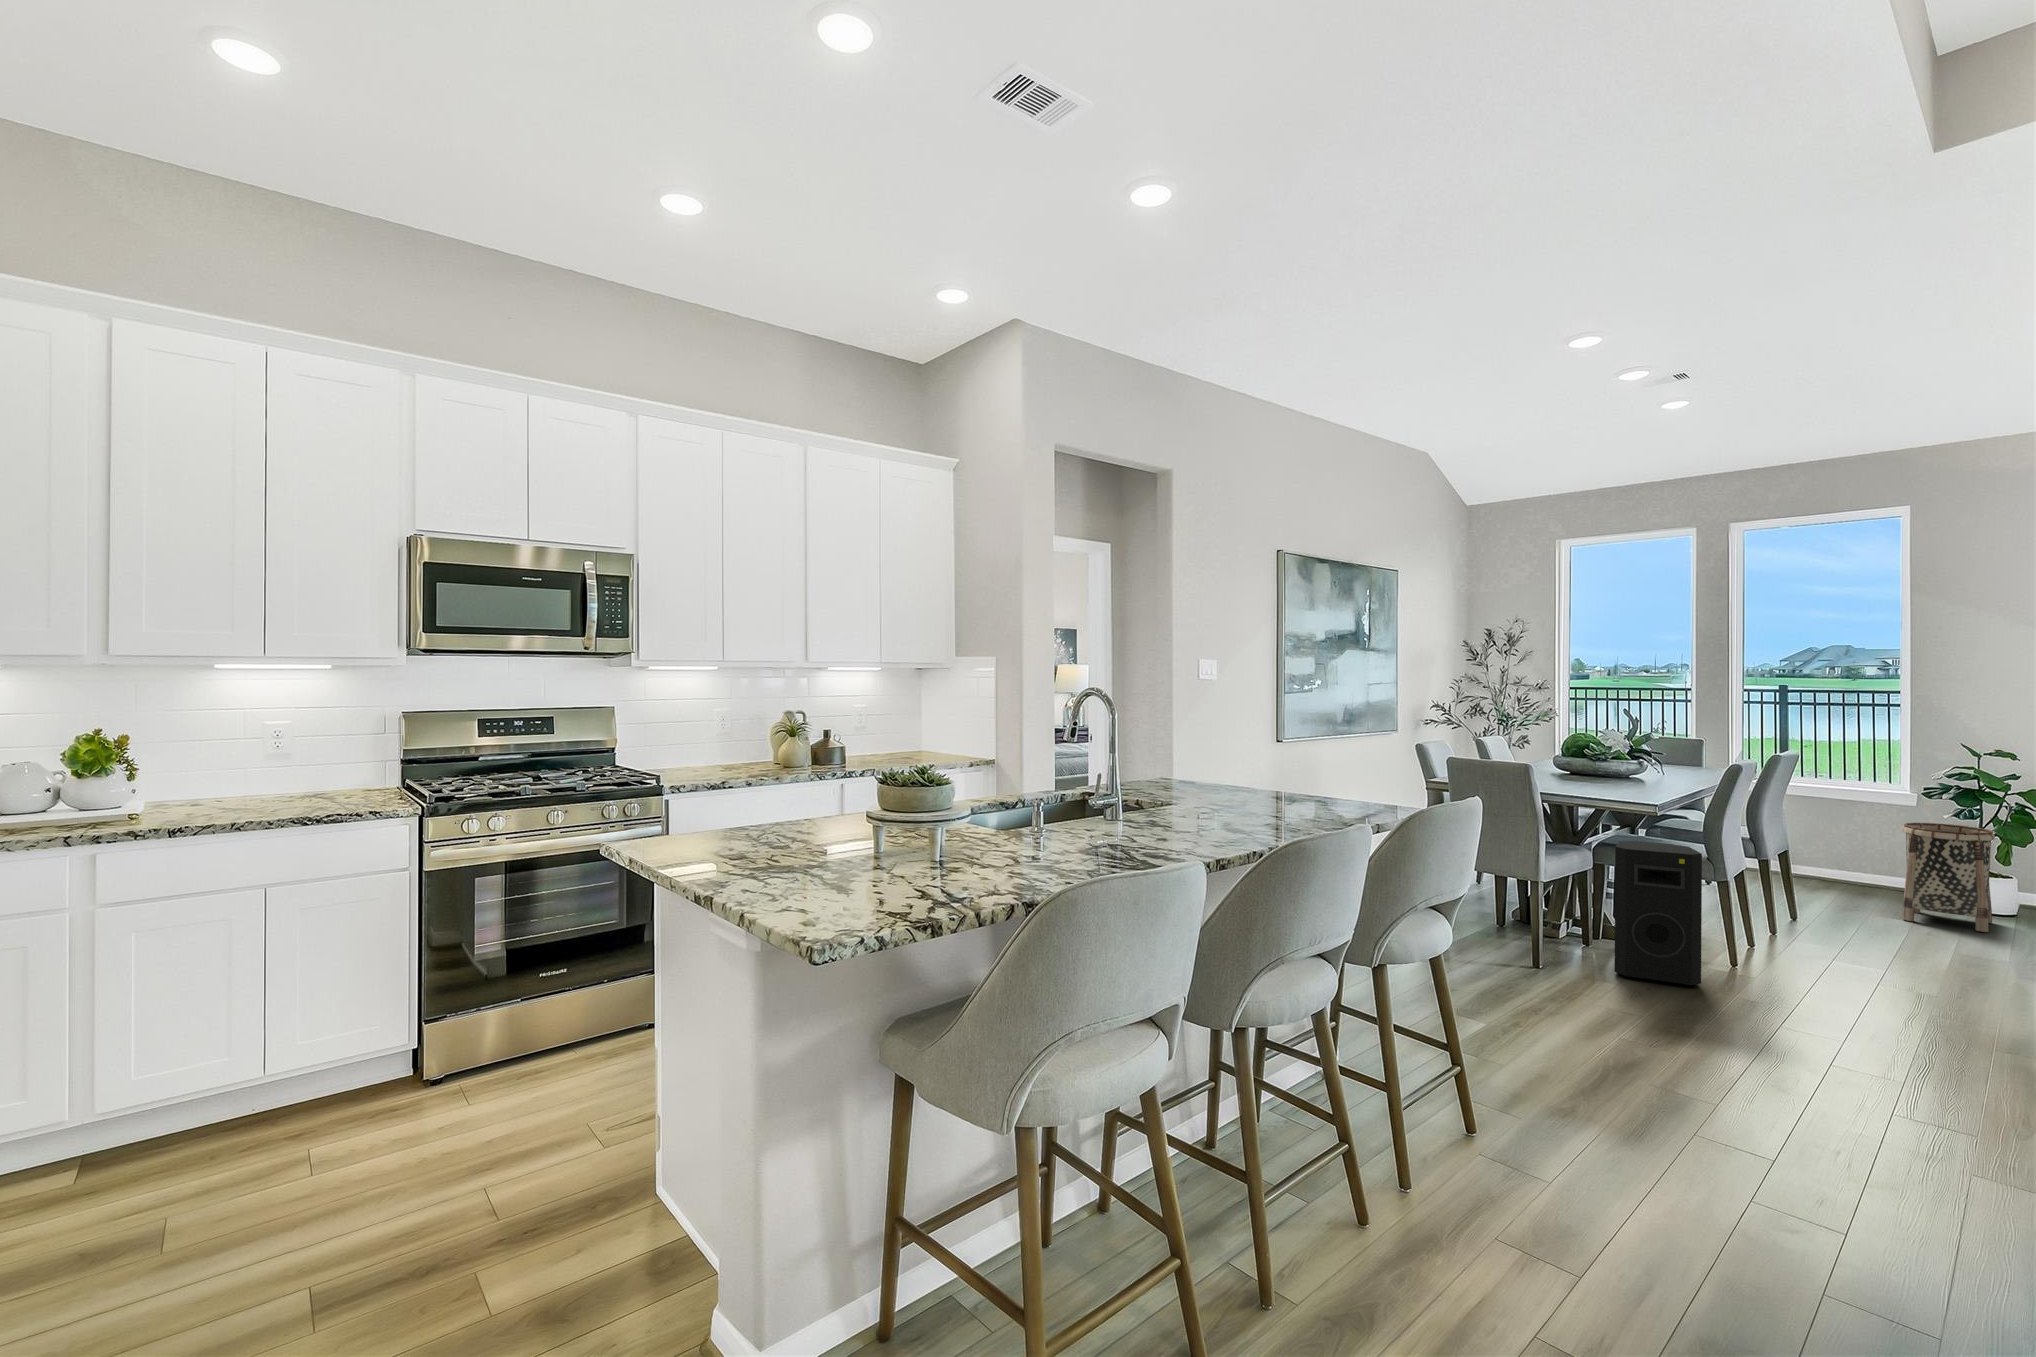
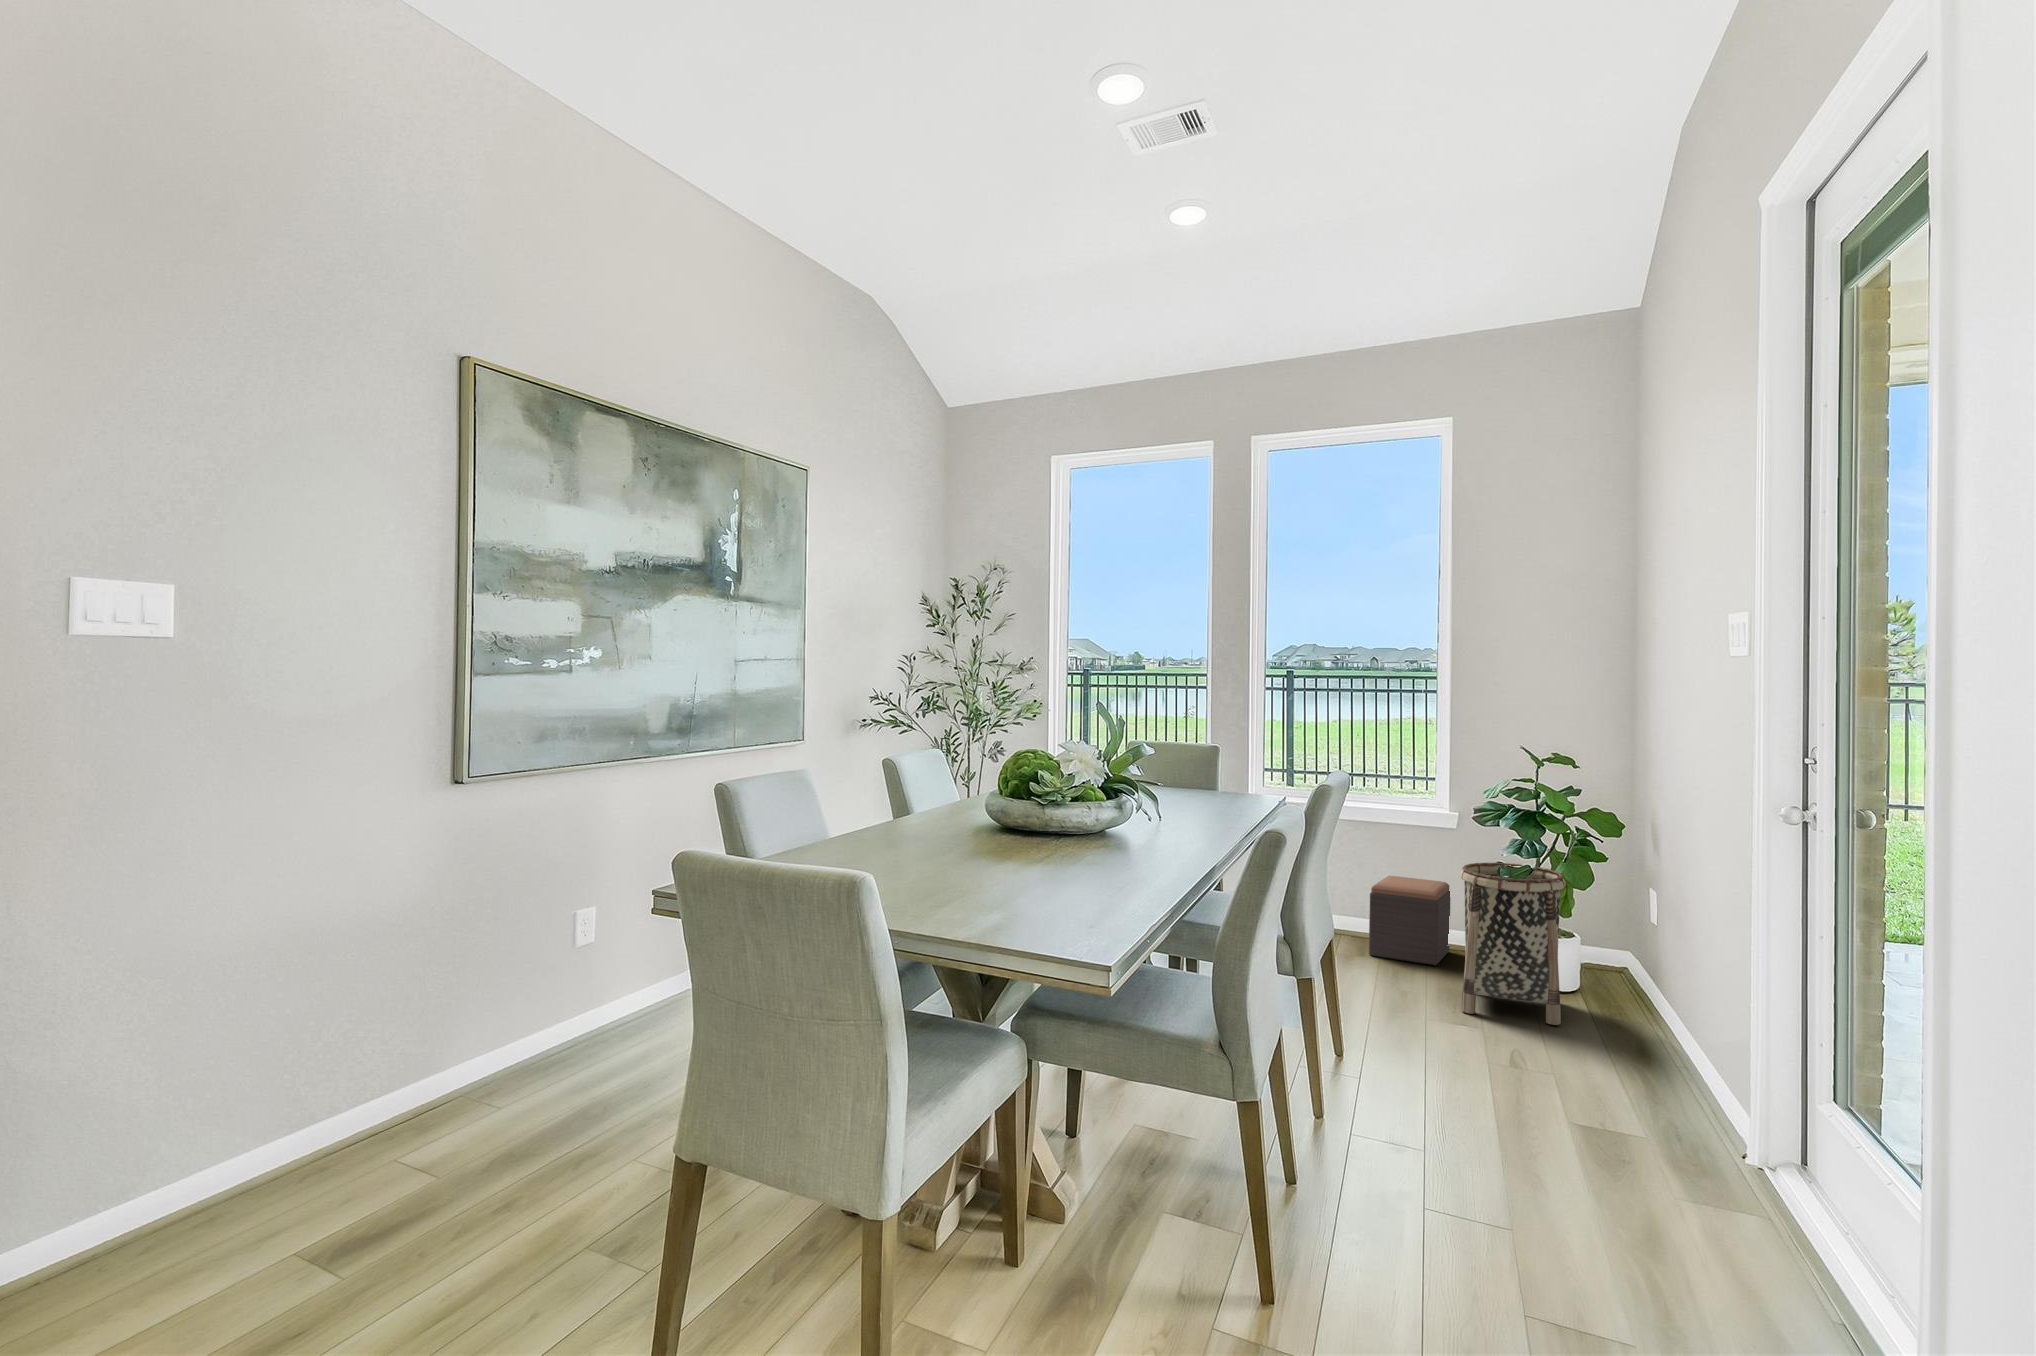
footstool: none [1830,836,1905,898] -> present [1369,876,1450,965]
speaker: present [1615,841,1702,986] -> none [1052,979,1213,1305]

